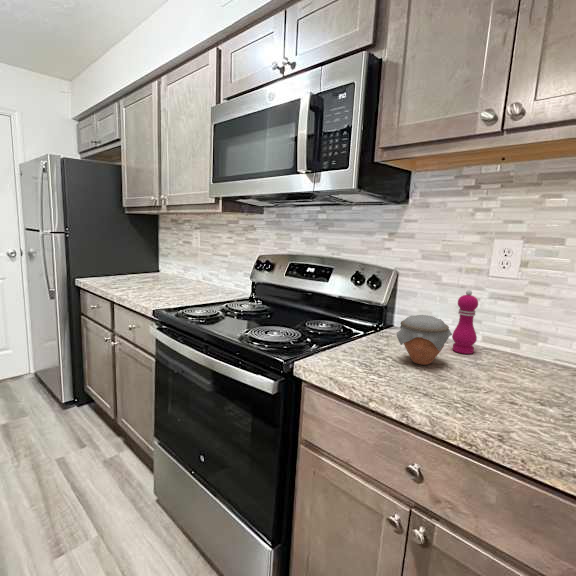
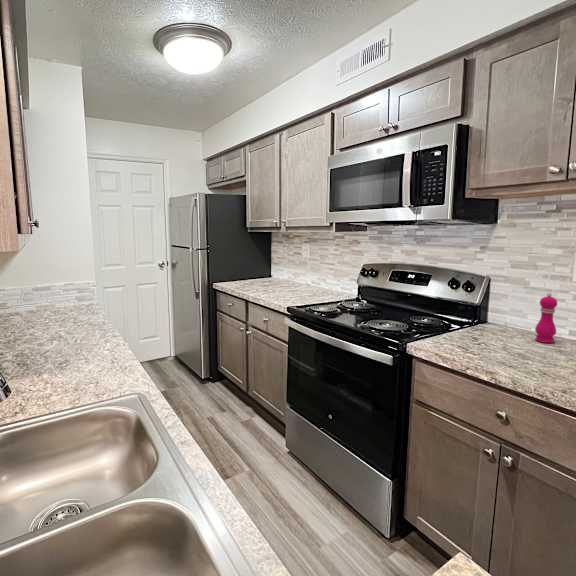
jar: present [397,315,452,365] -> none [488,311,534,349]

